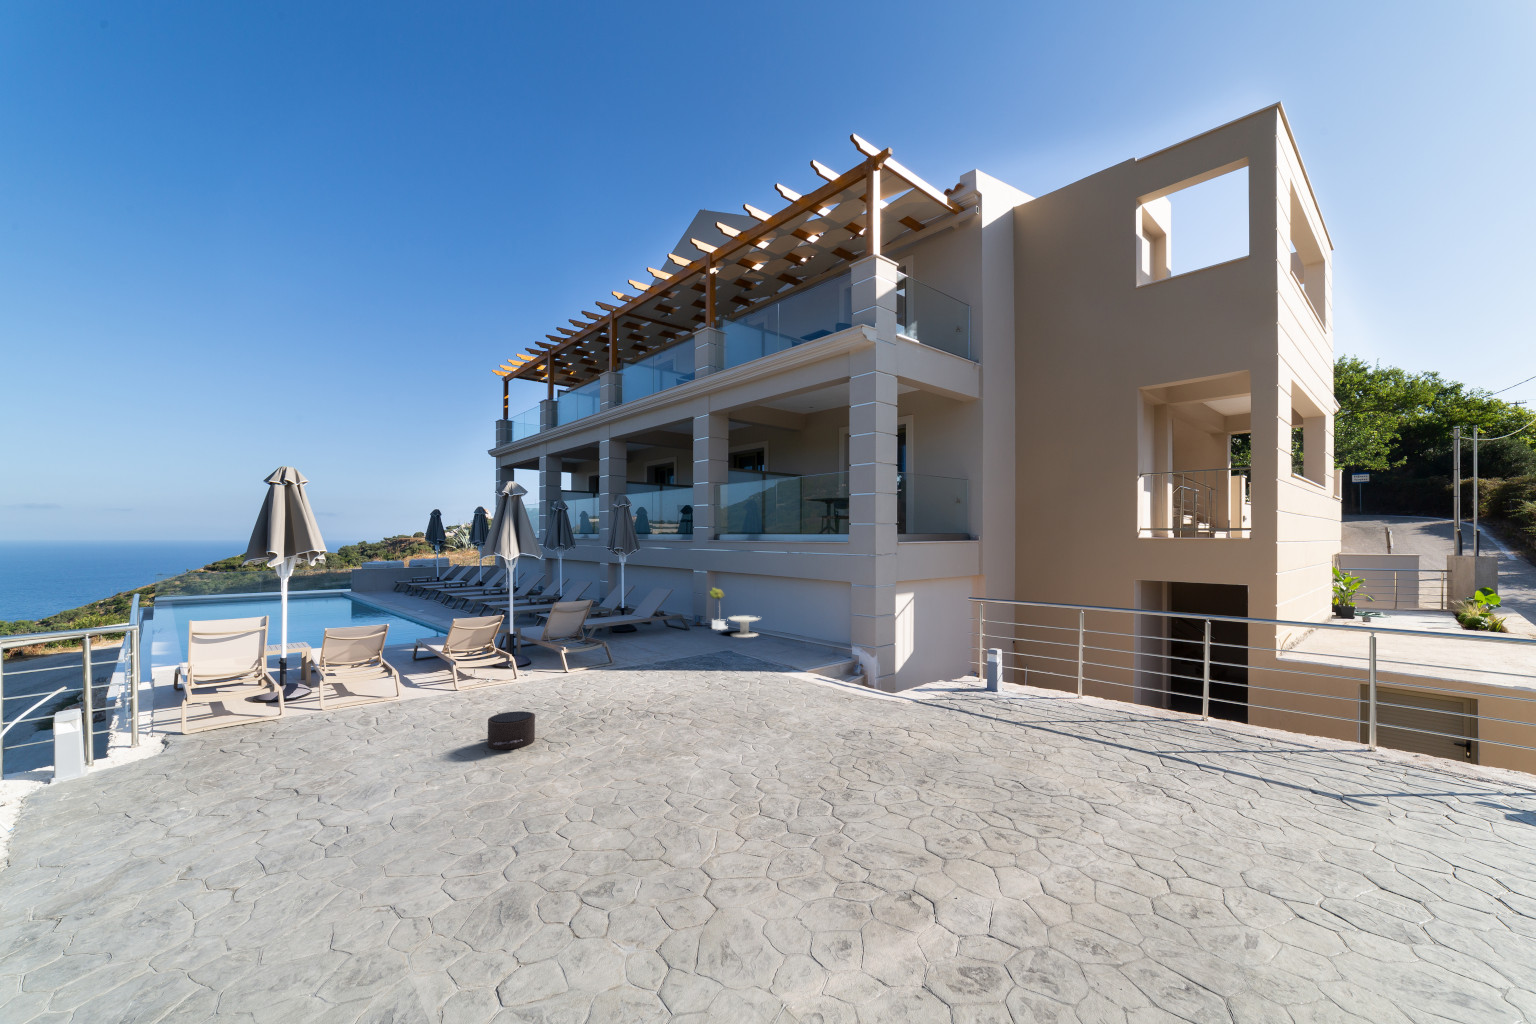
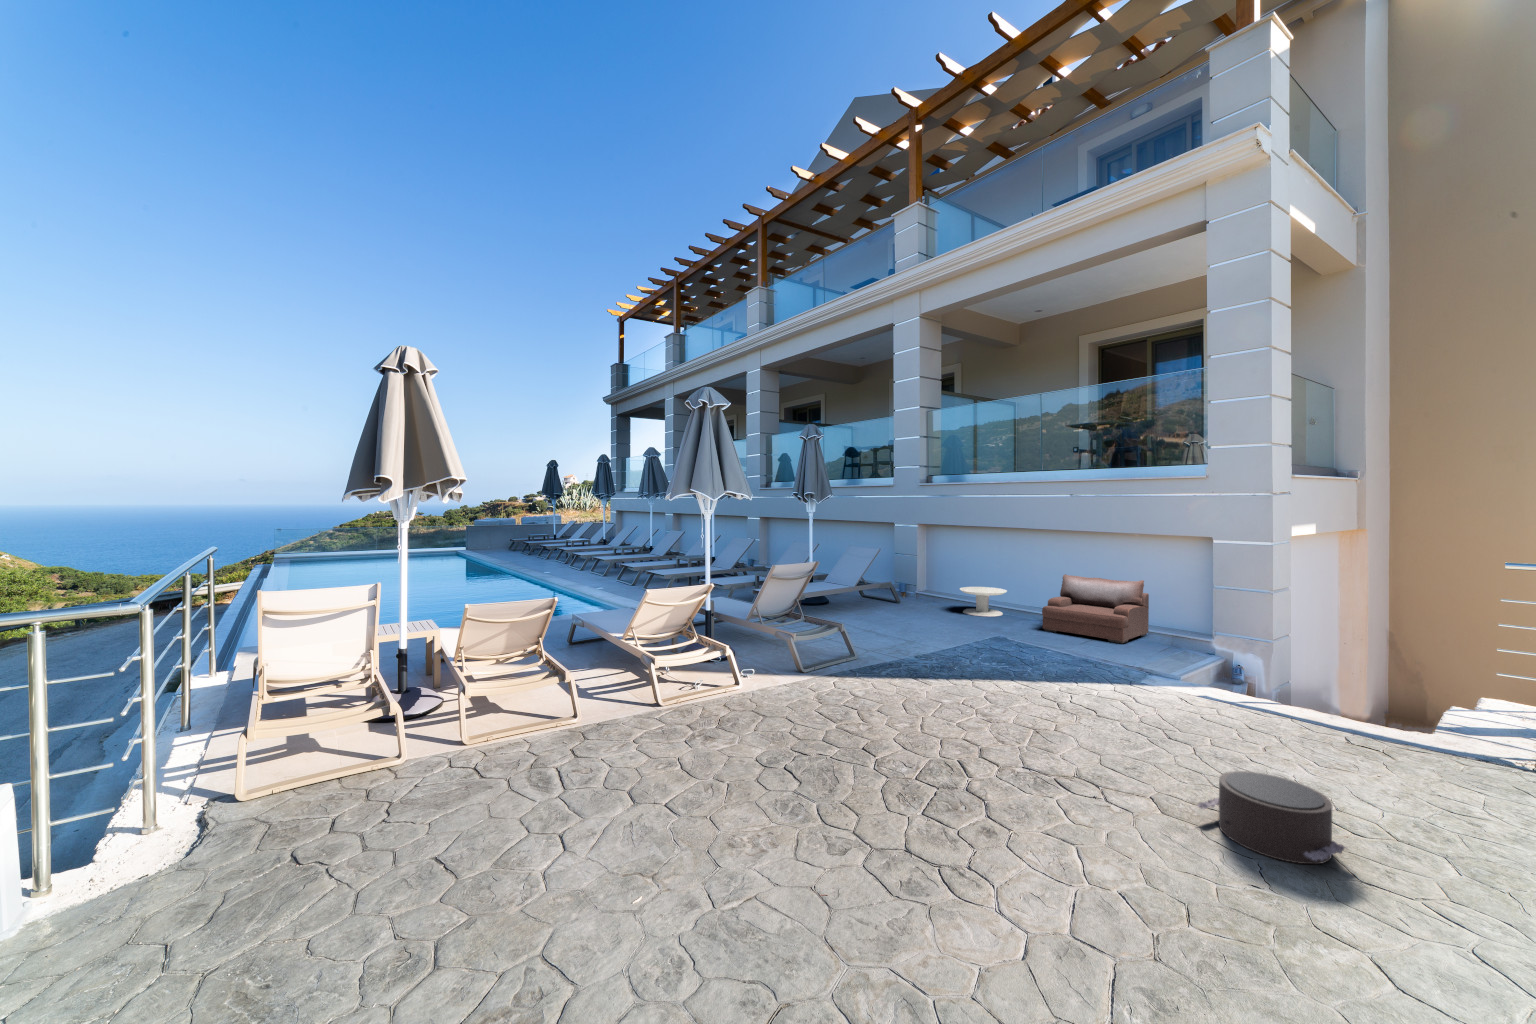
potted tree: present [710,588,728,630] -> none [920,549,945,604]
armchair: none [767,605,836,652] -> present [1042,574,1149,644]
pouf: present [488,711,535,750] -> present [1197,771,1345,864]

